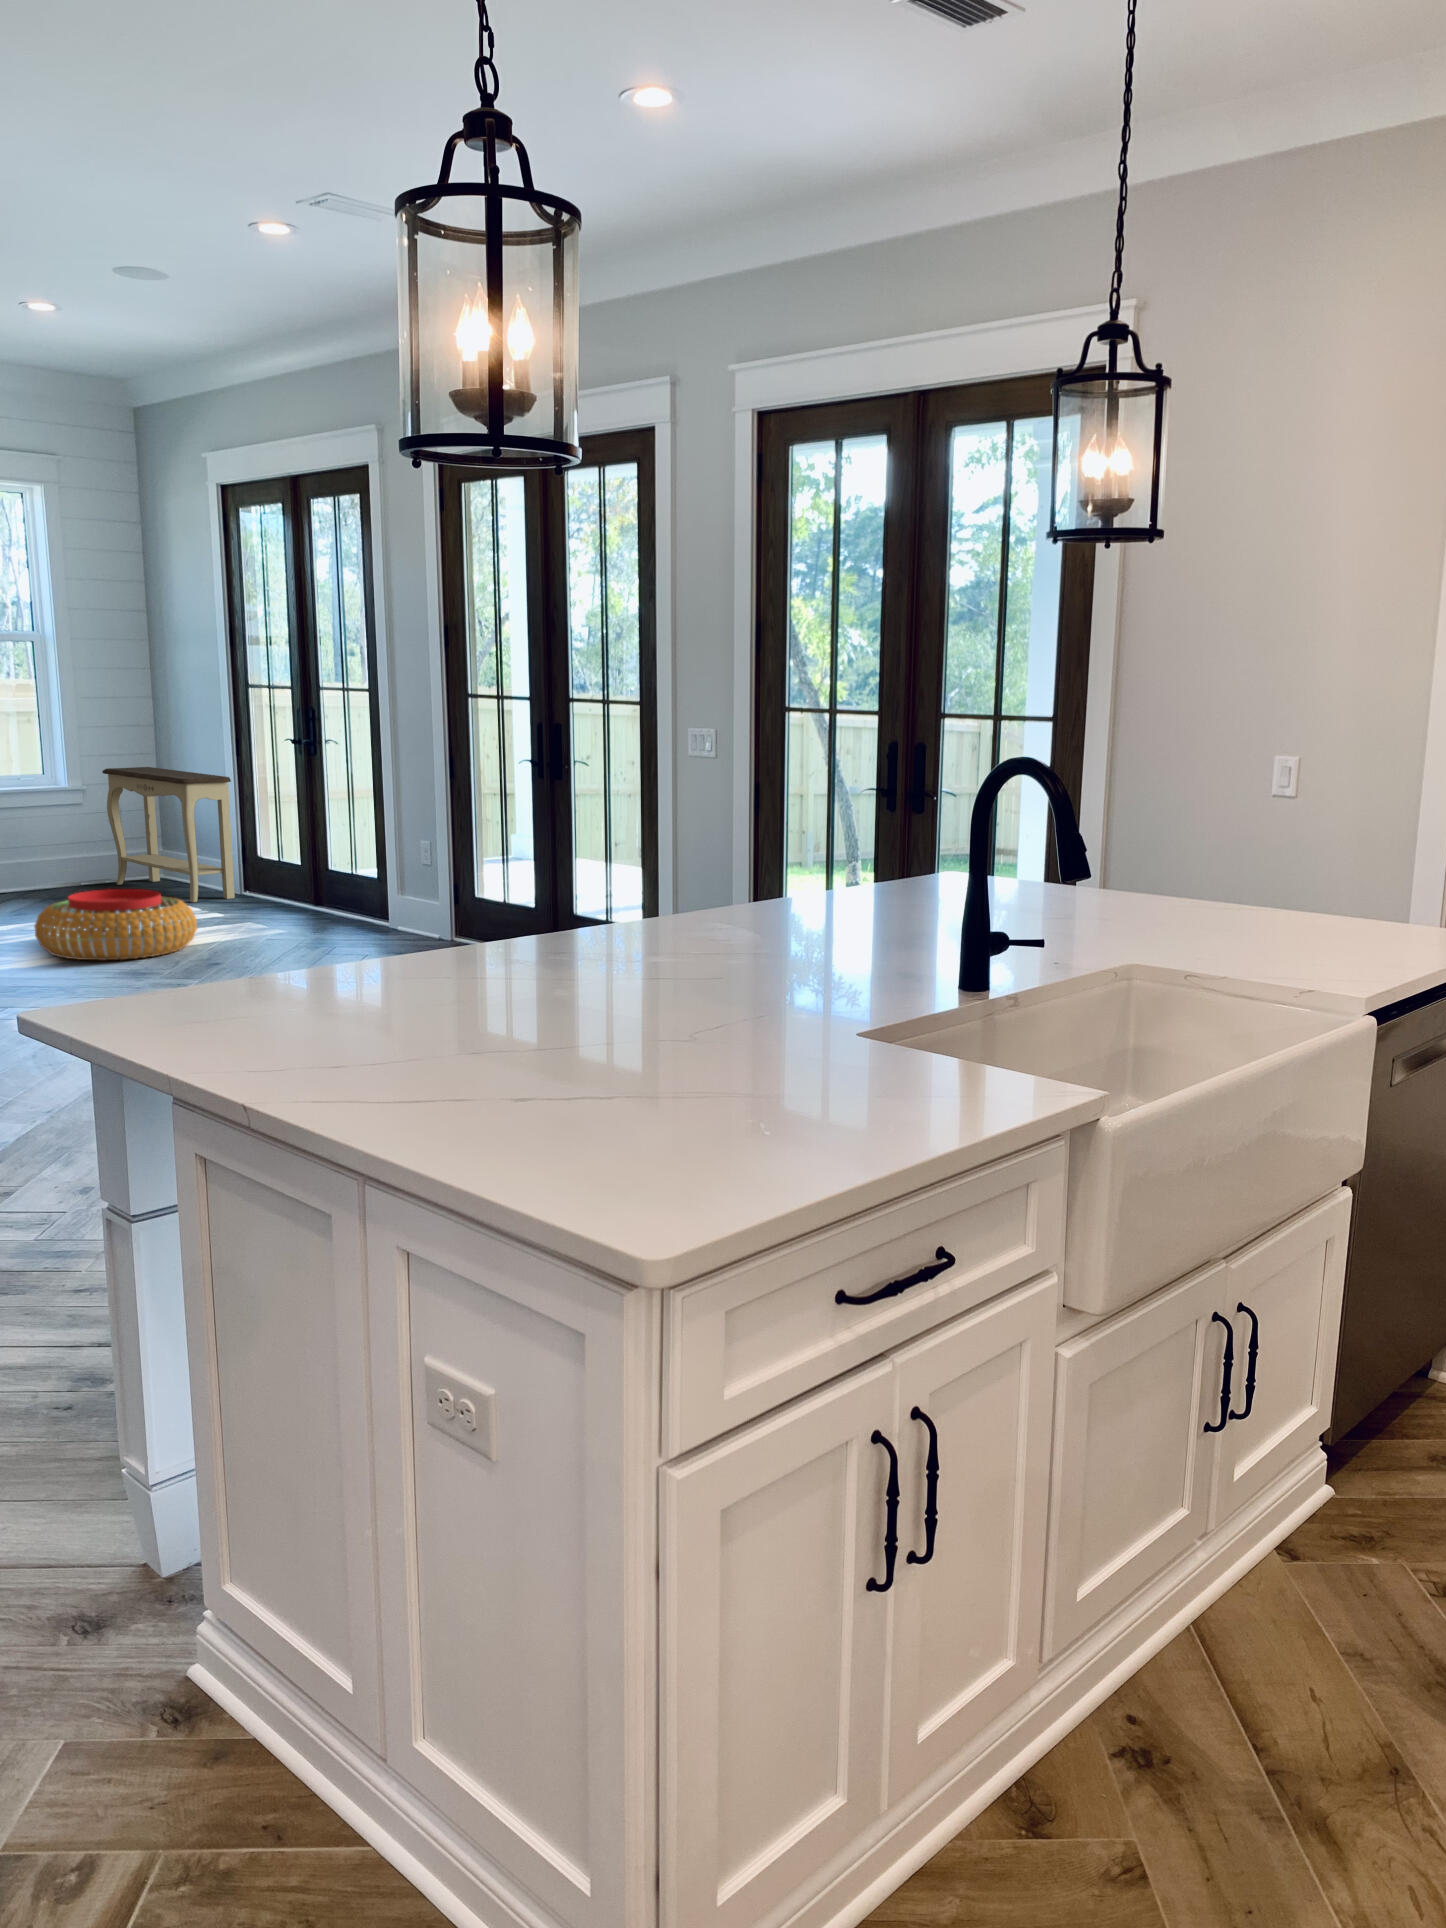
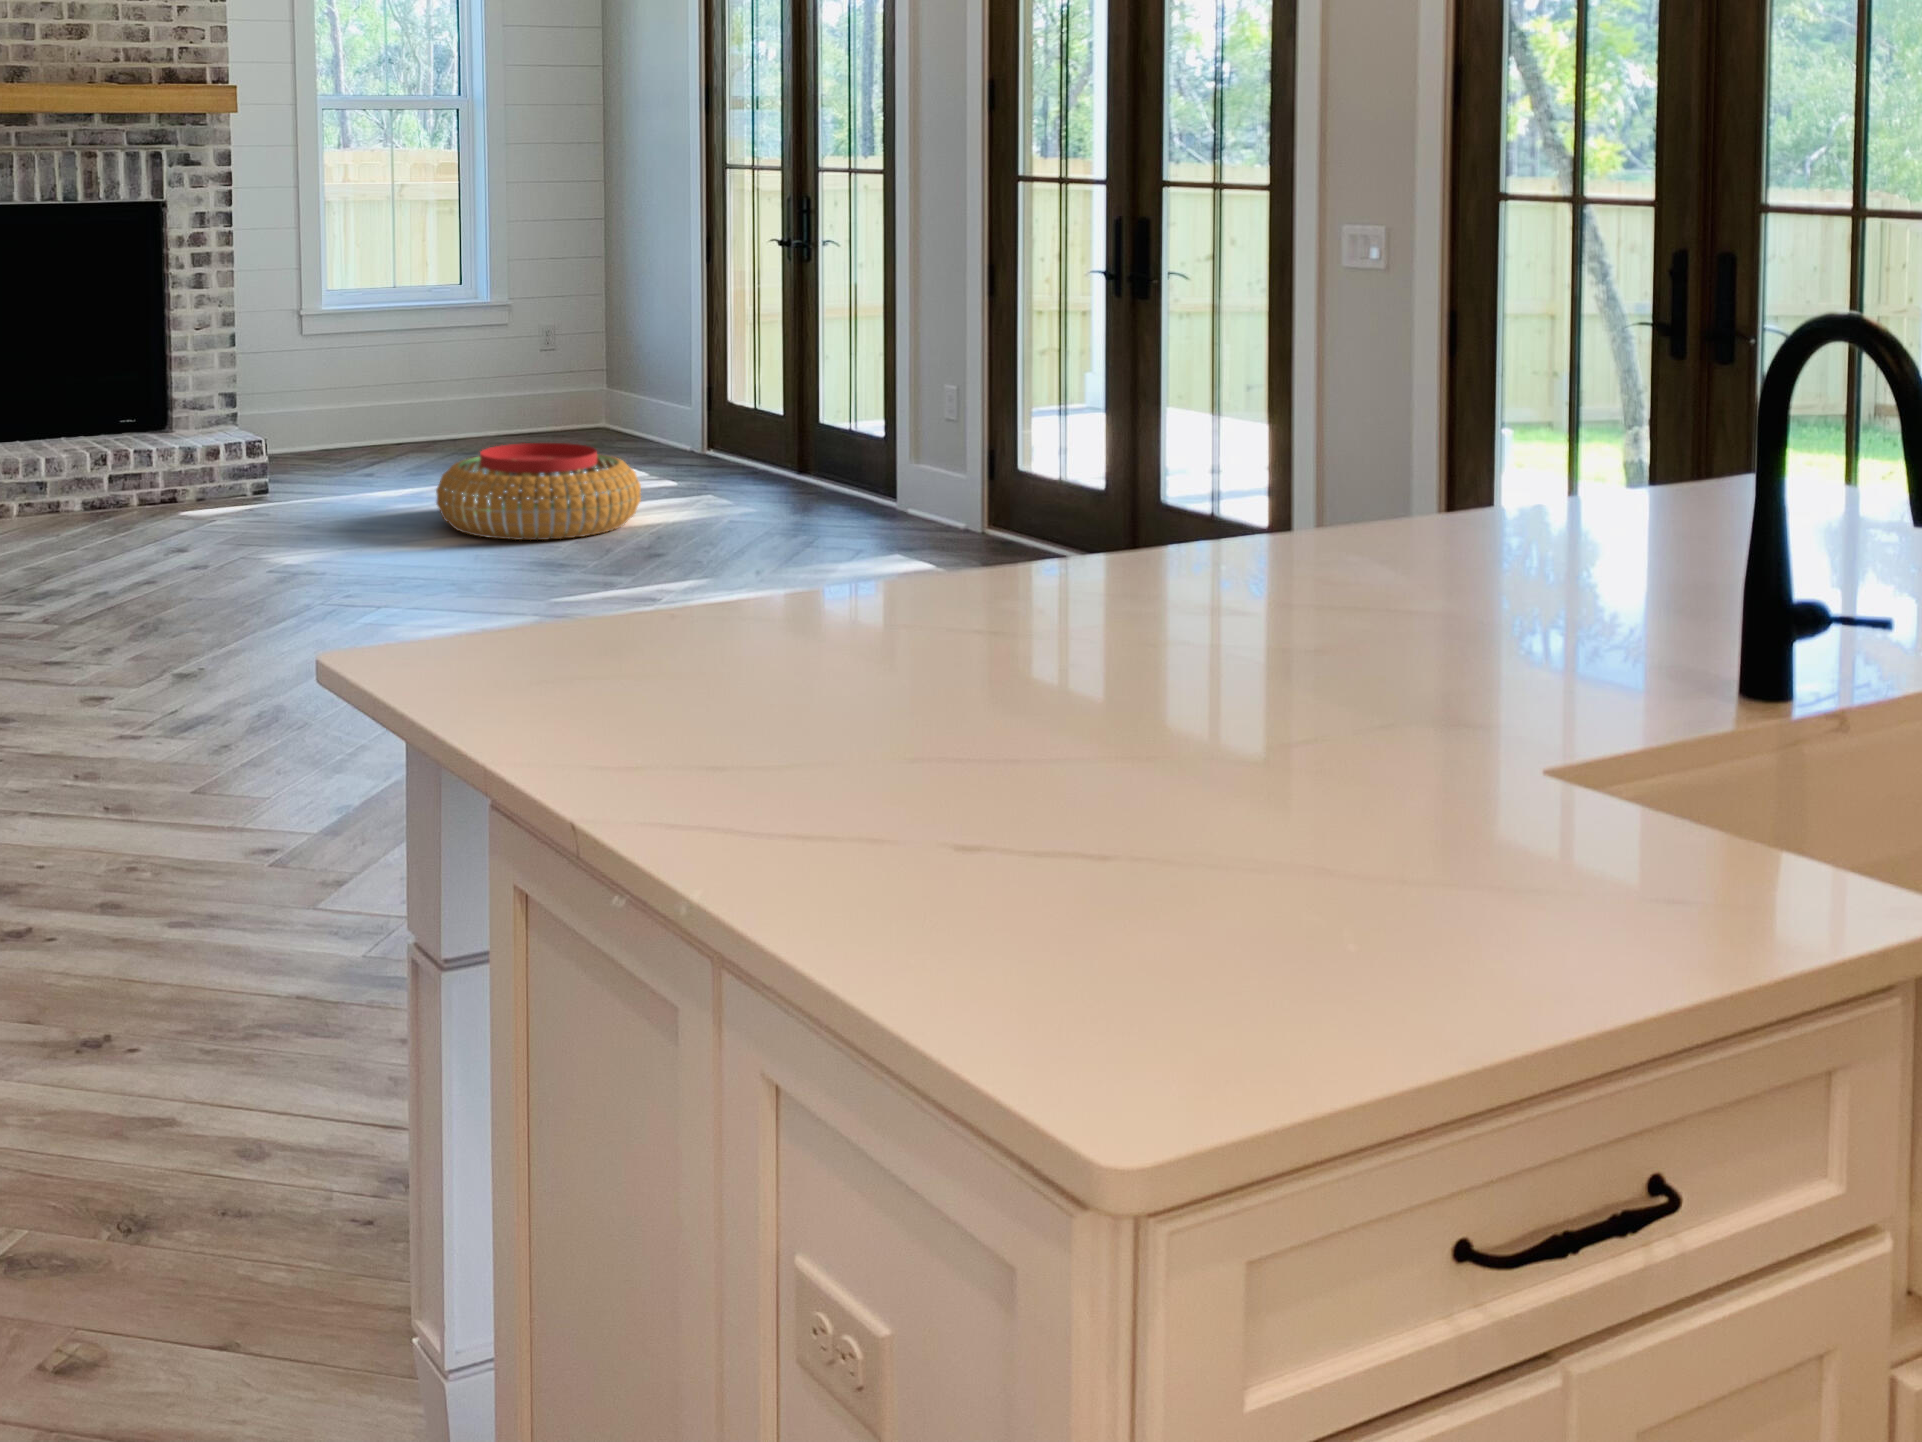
console table: present [102,767,235,903] -> none [541,277,700,462]

